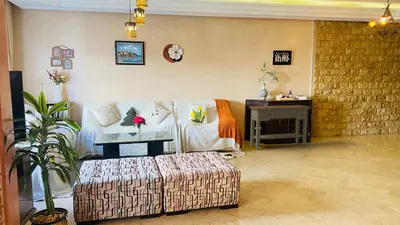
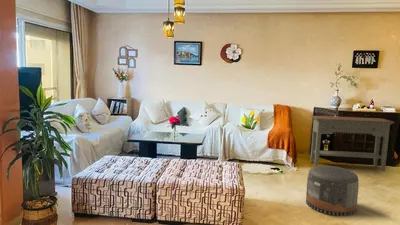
pouf: none [269,145,309,184] -> present [306,166,359,216]

